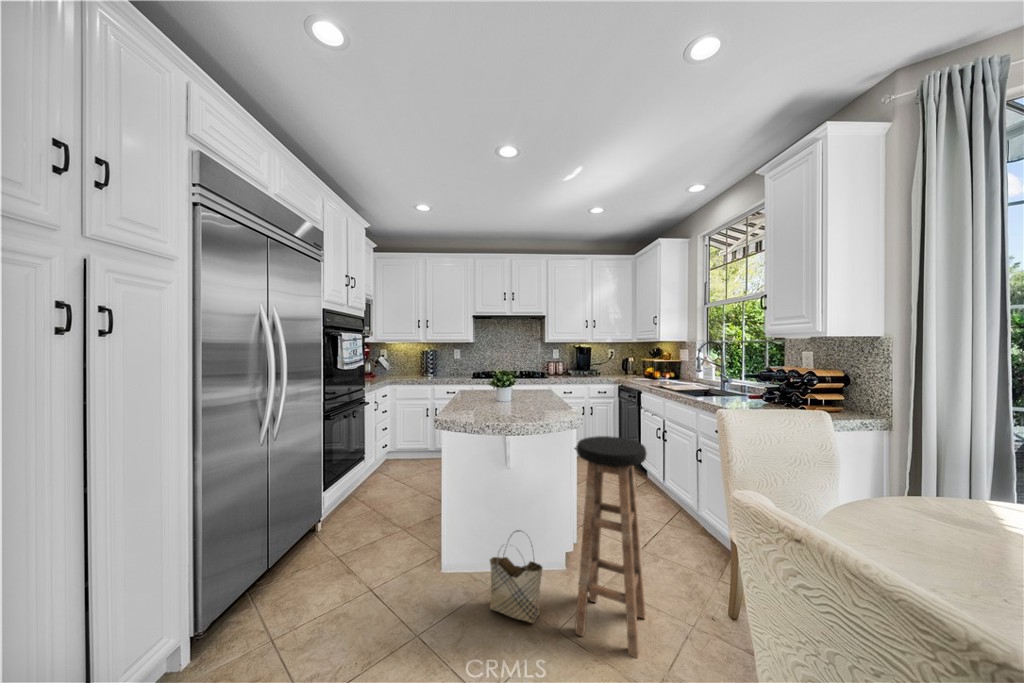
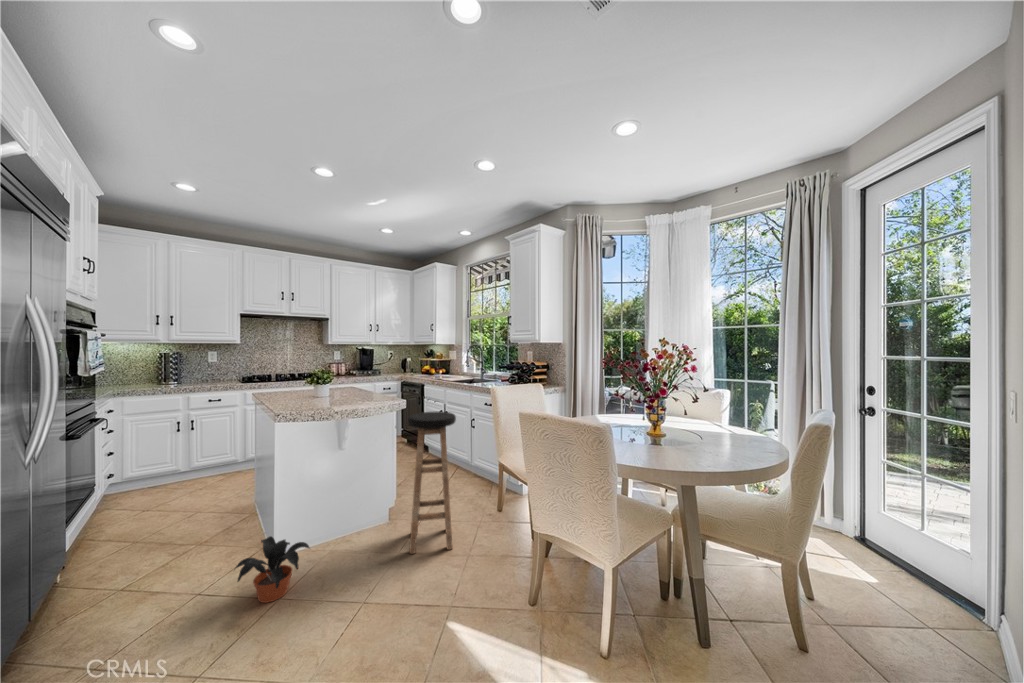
woven basket: present [490,530,543,623] -> none [334,496,382,566]
potted plant: none [387,548,462,626] -> present [235,536,309,603]

